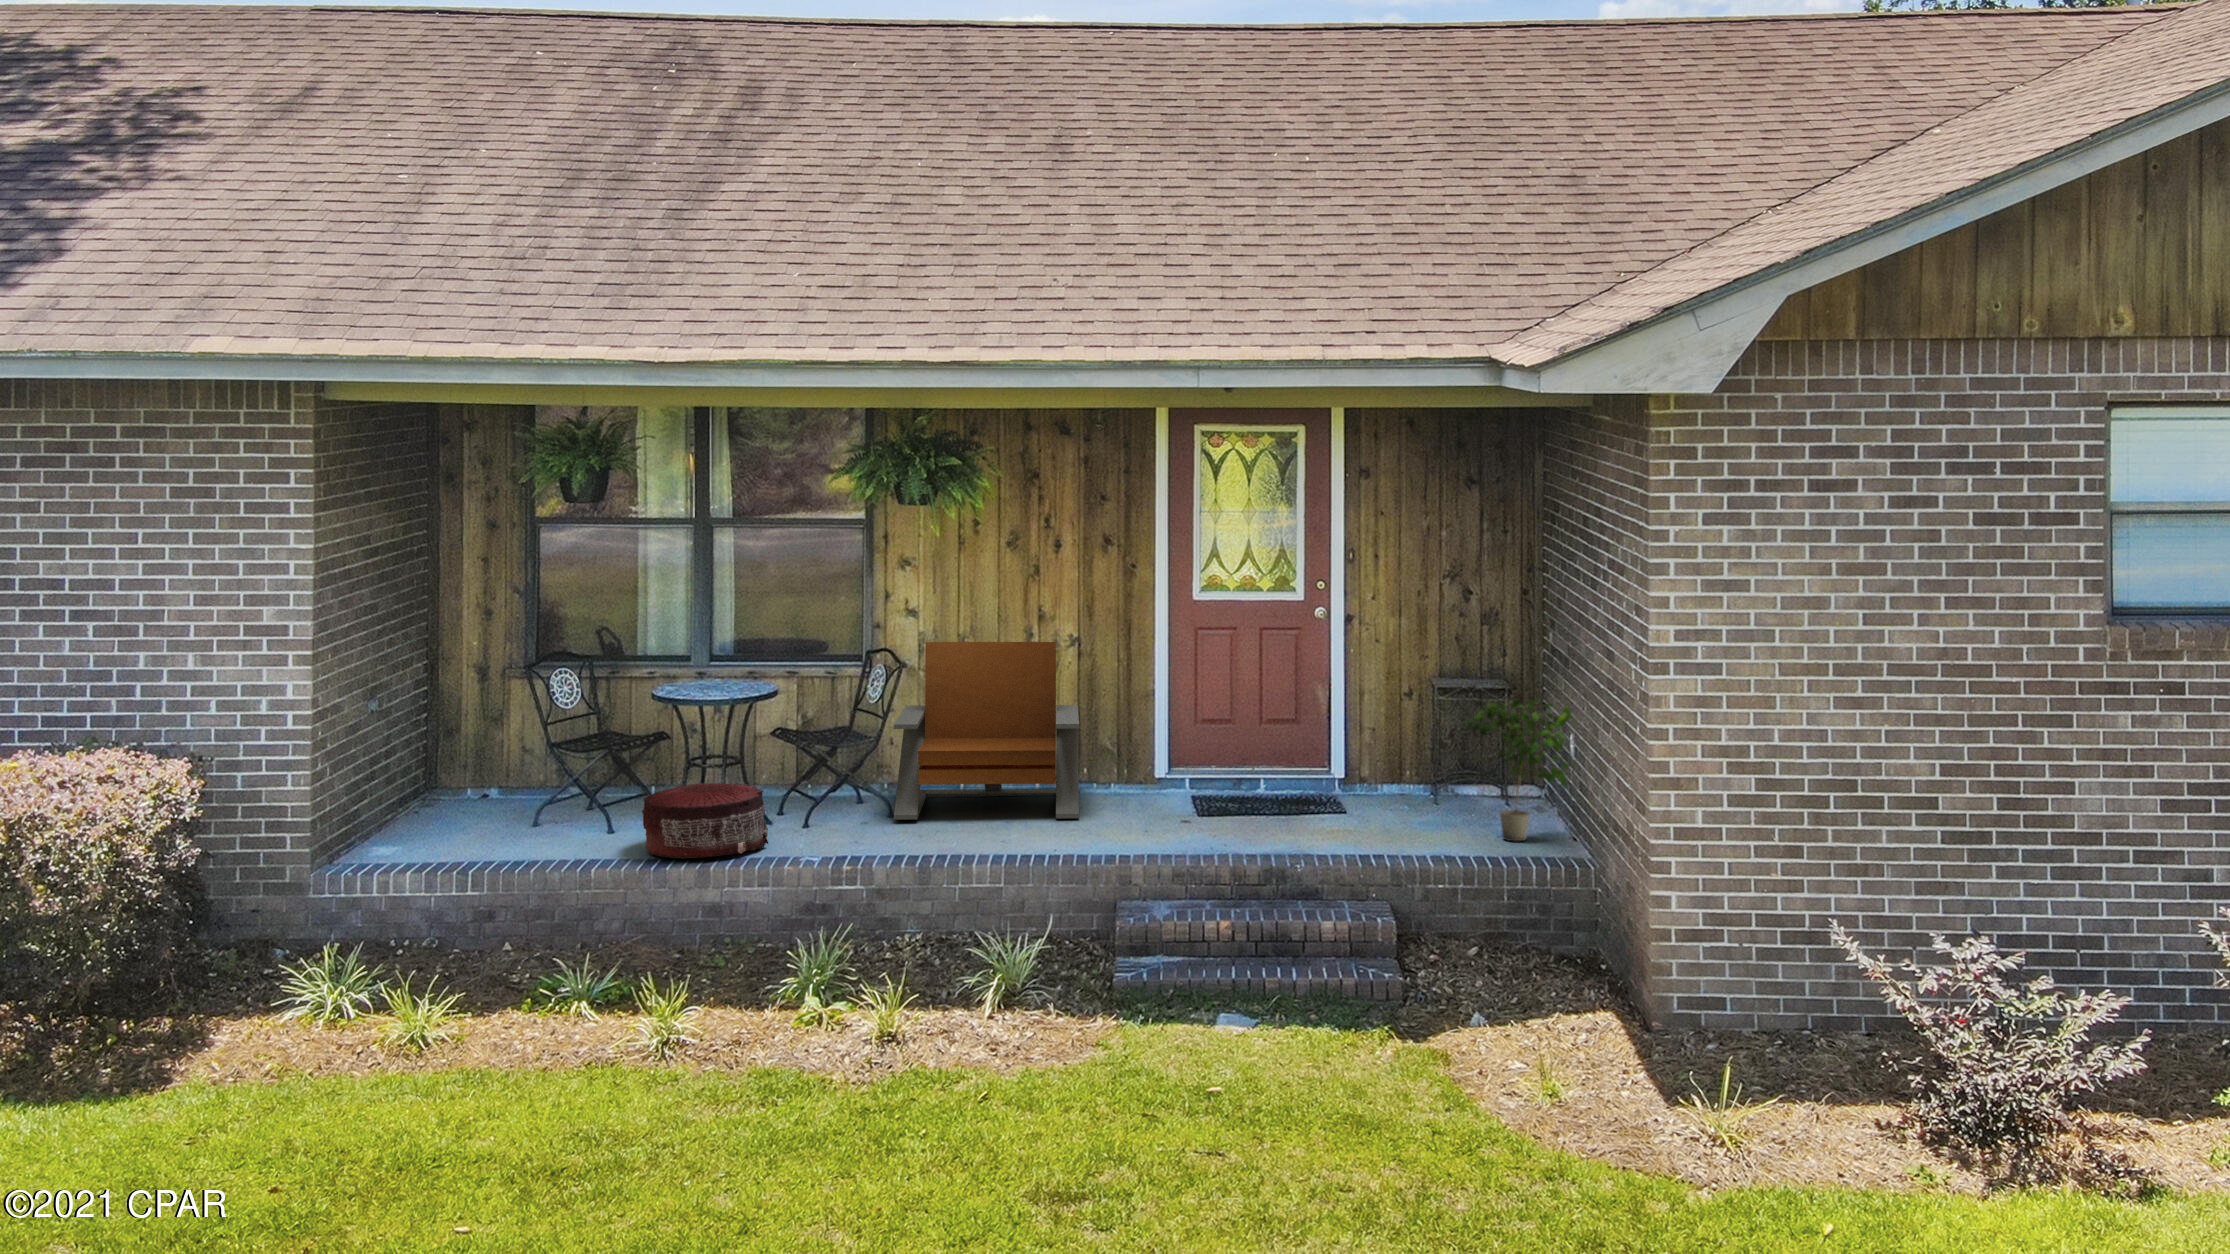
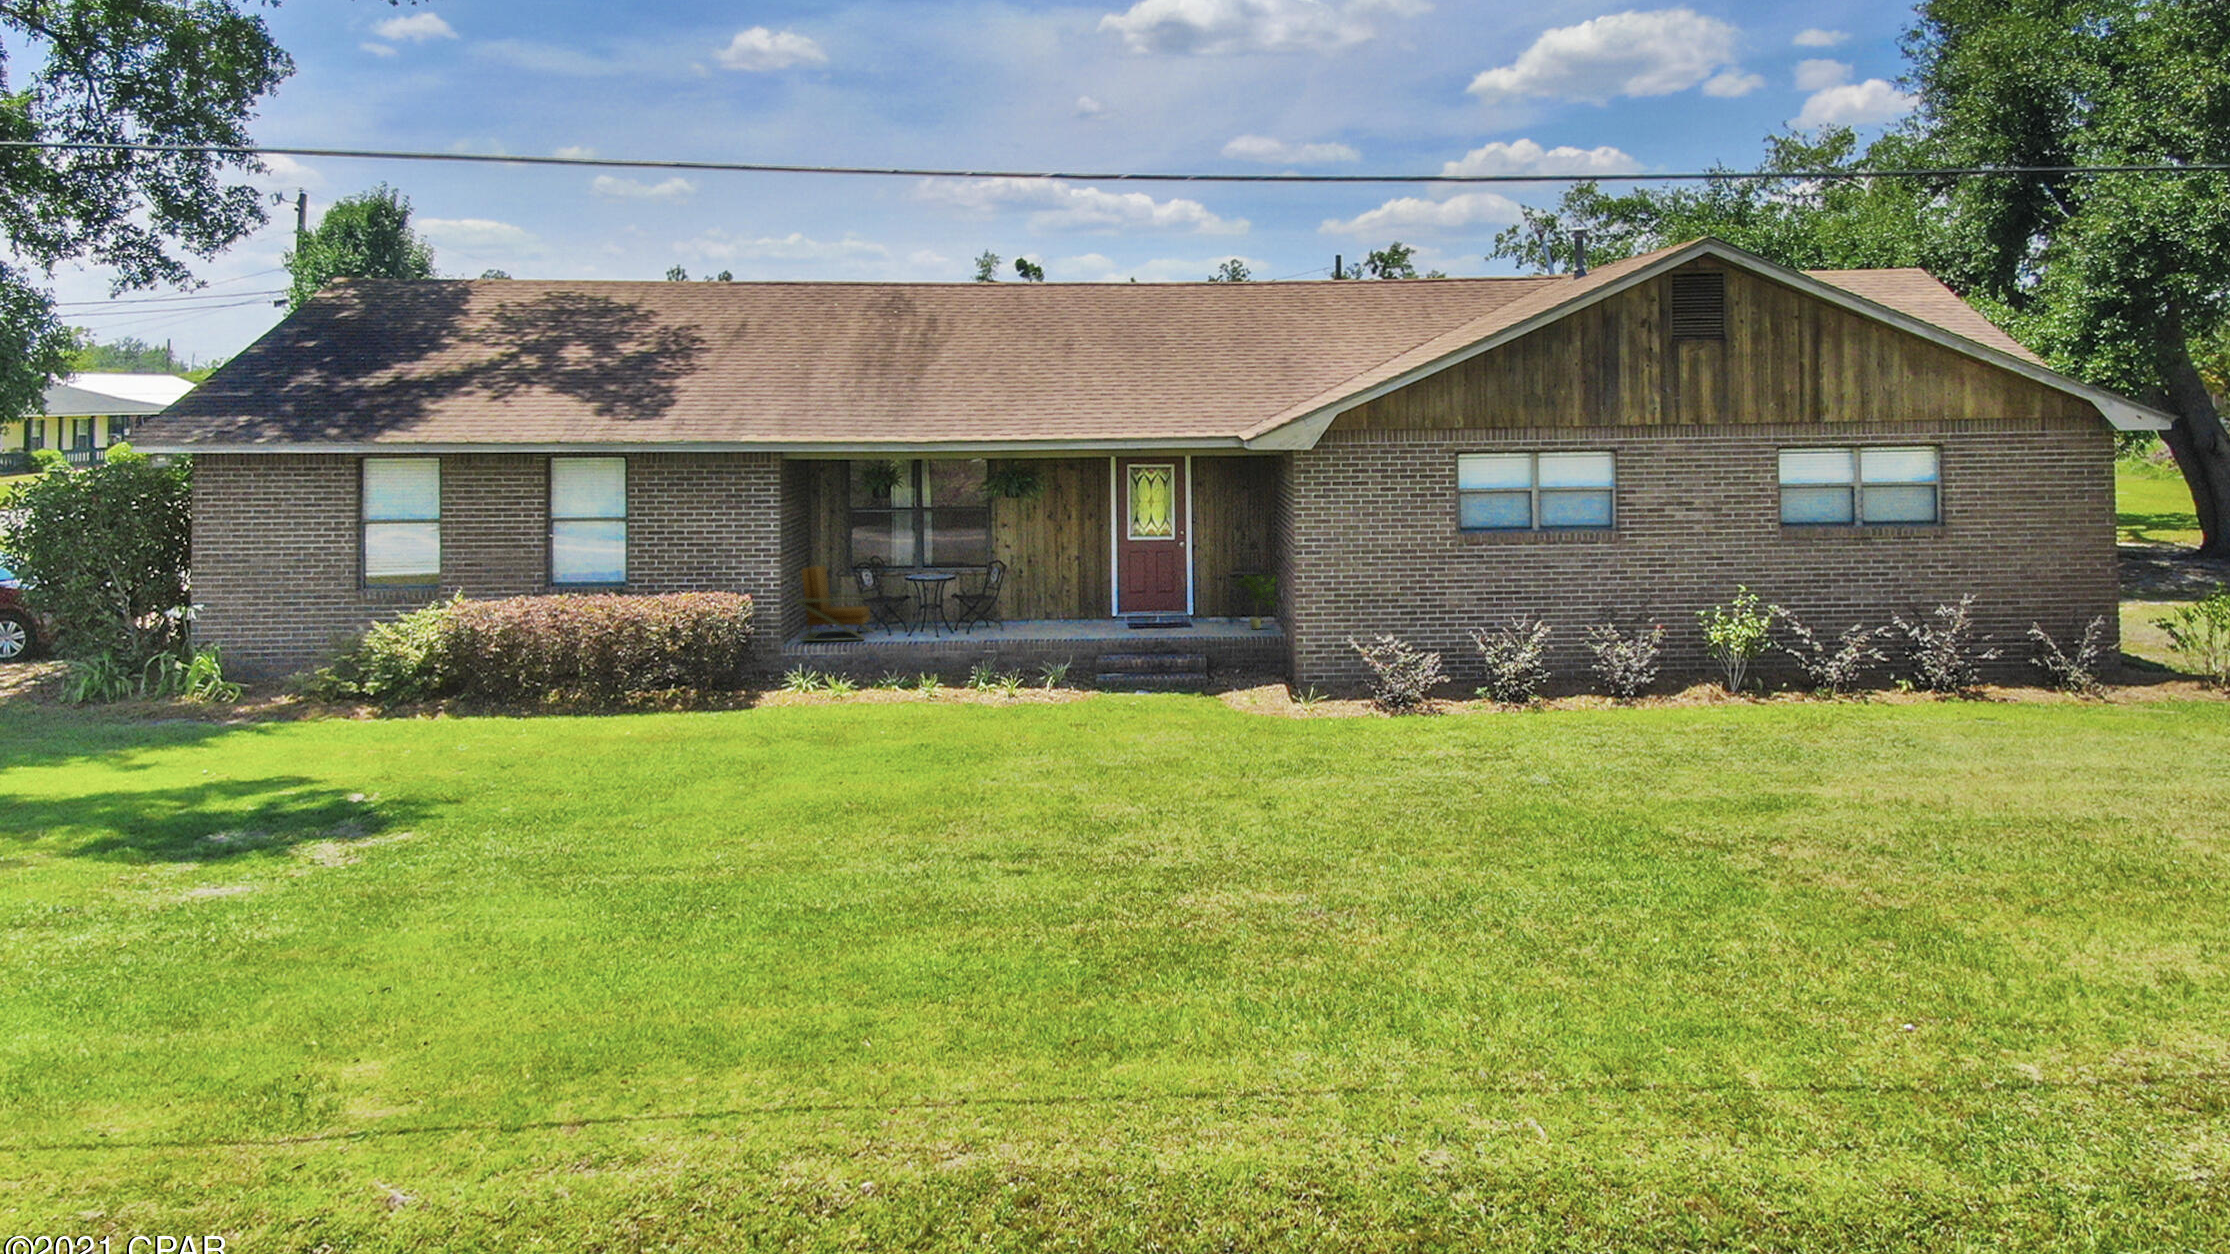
lounge chair: present [894,642,1079,820] -> present [796,566,872,641]
pouf: present [642,783,768,858] -> none [911,612,961,638]

